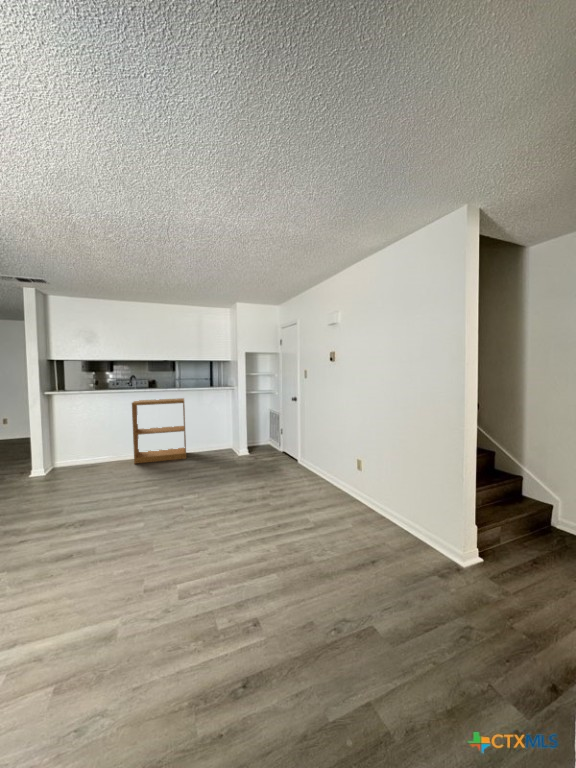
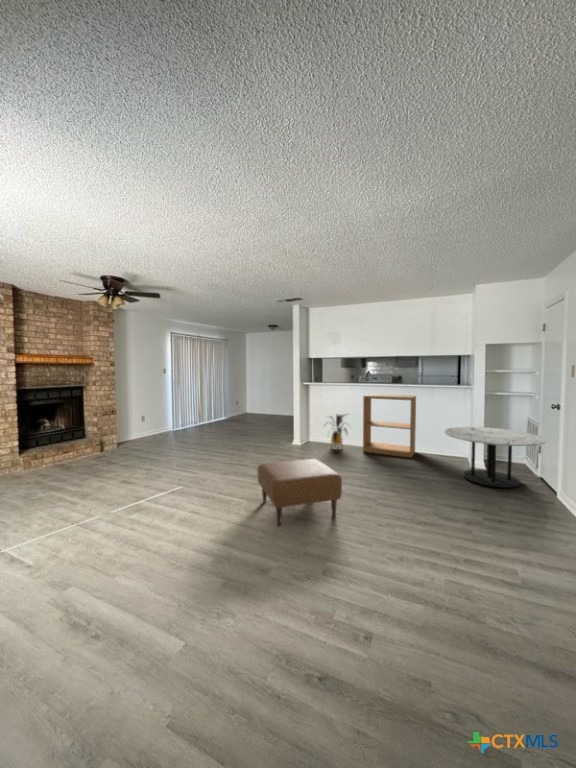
coffee table: none [221,419,291,467] -> present [445,427,546,488]
house plant: none [79,424,118,469] -> present [331,414,347,445]
ottoman: none [27,482,157,576] -> present [257,459,342,525]

